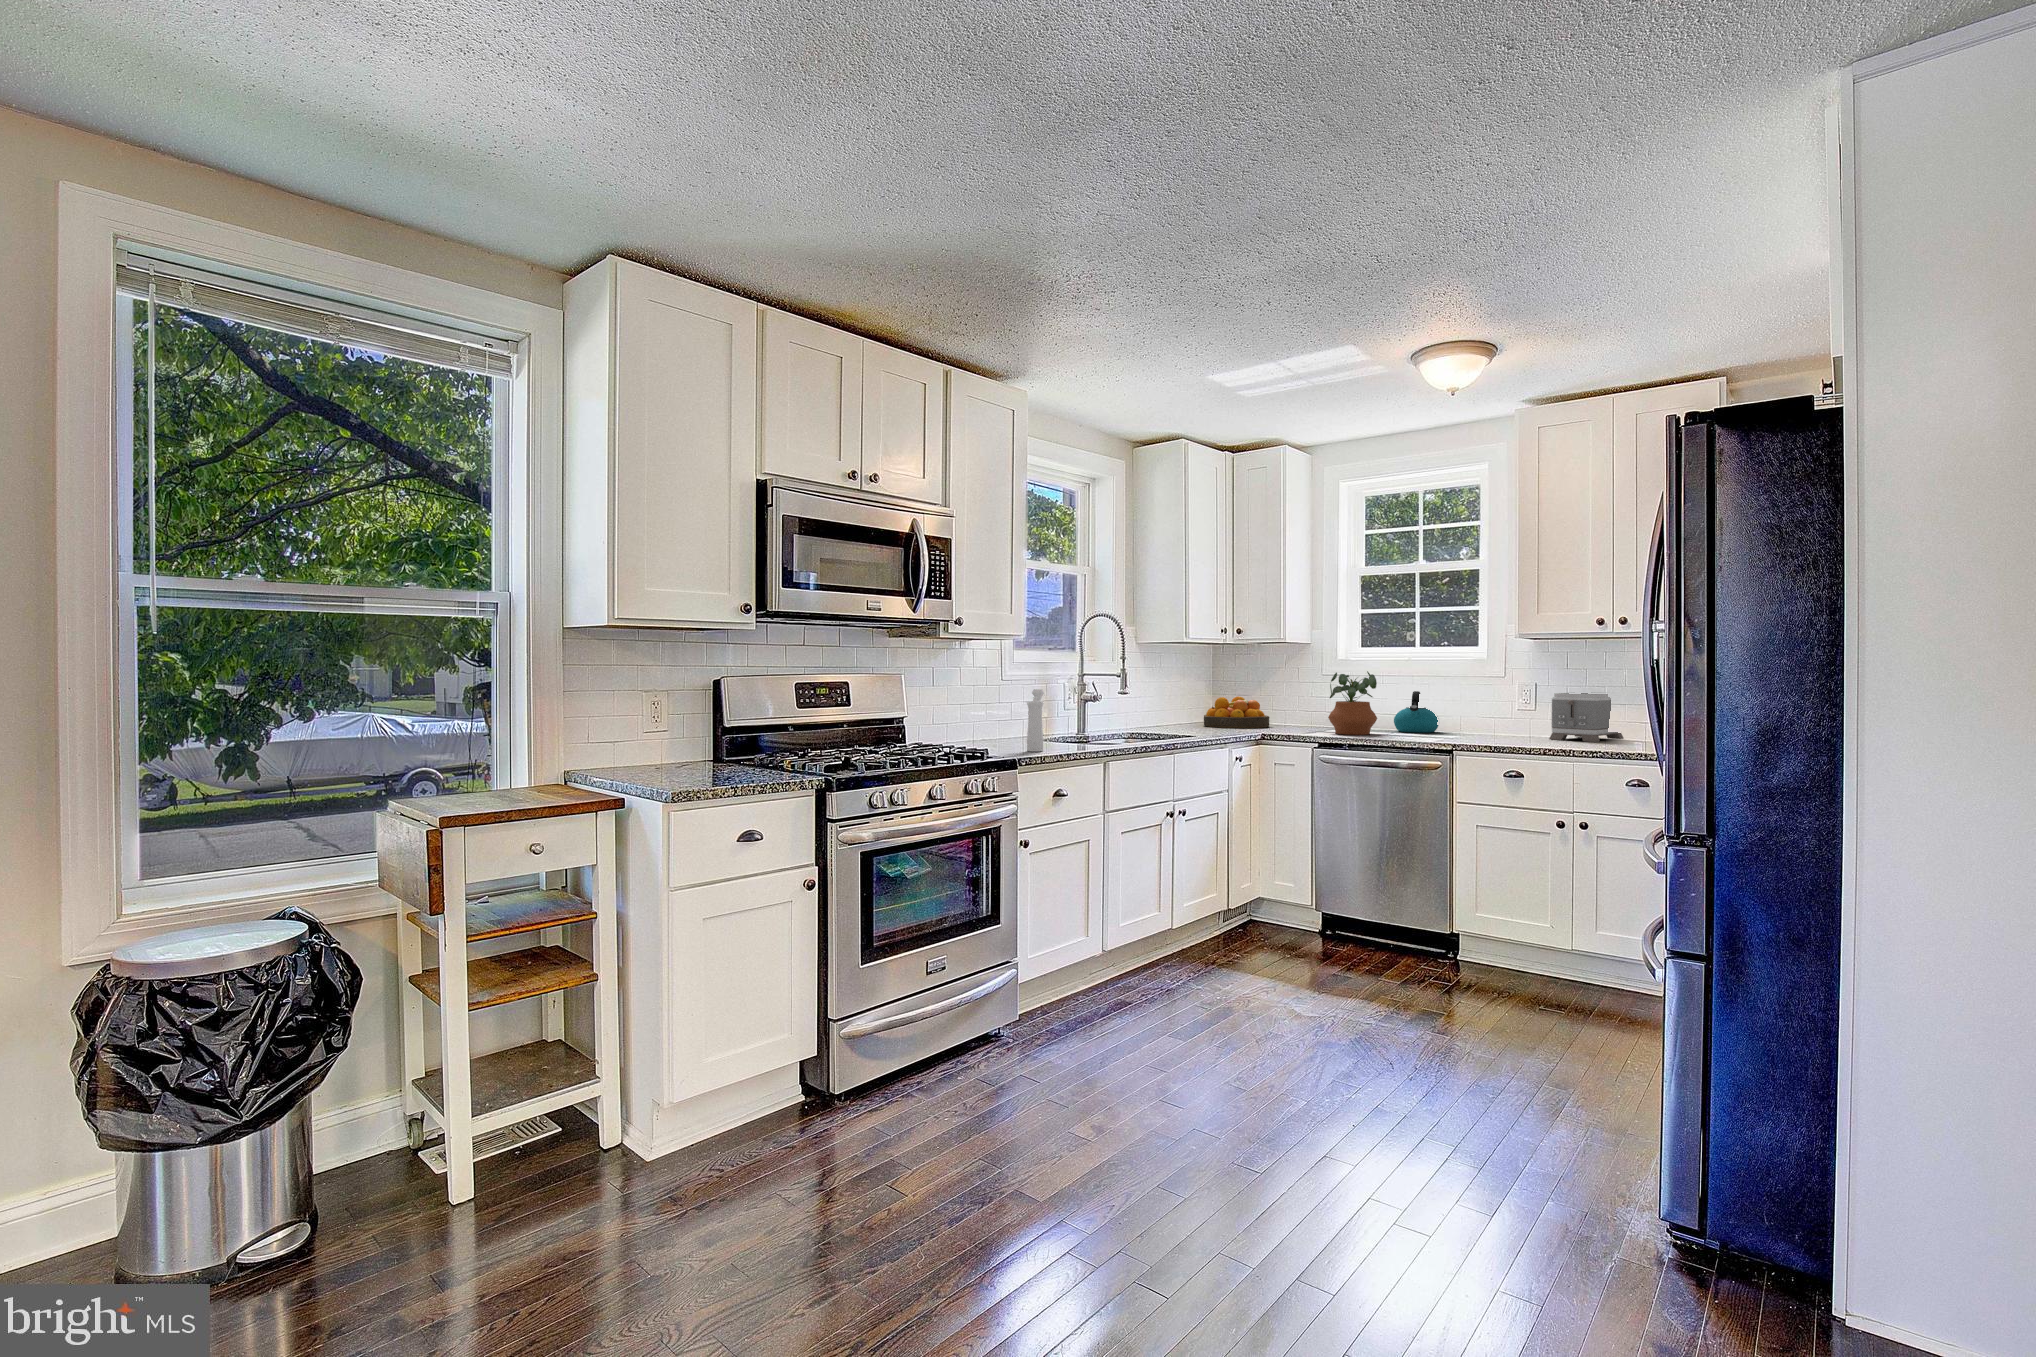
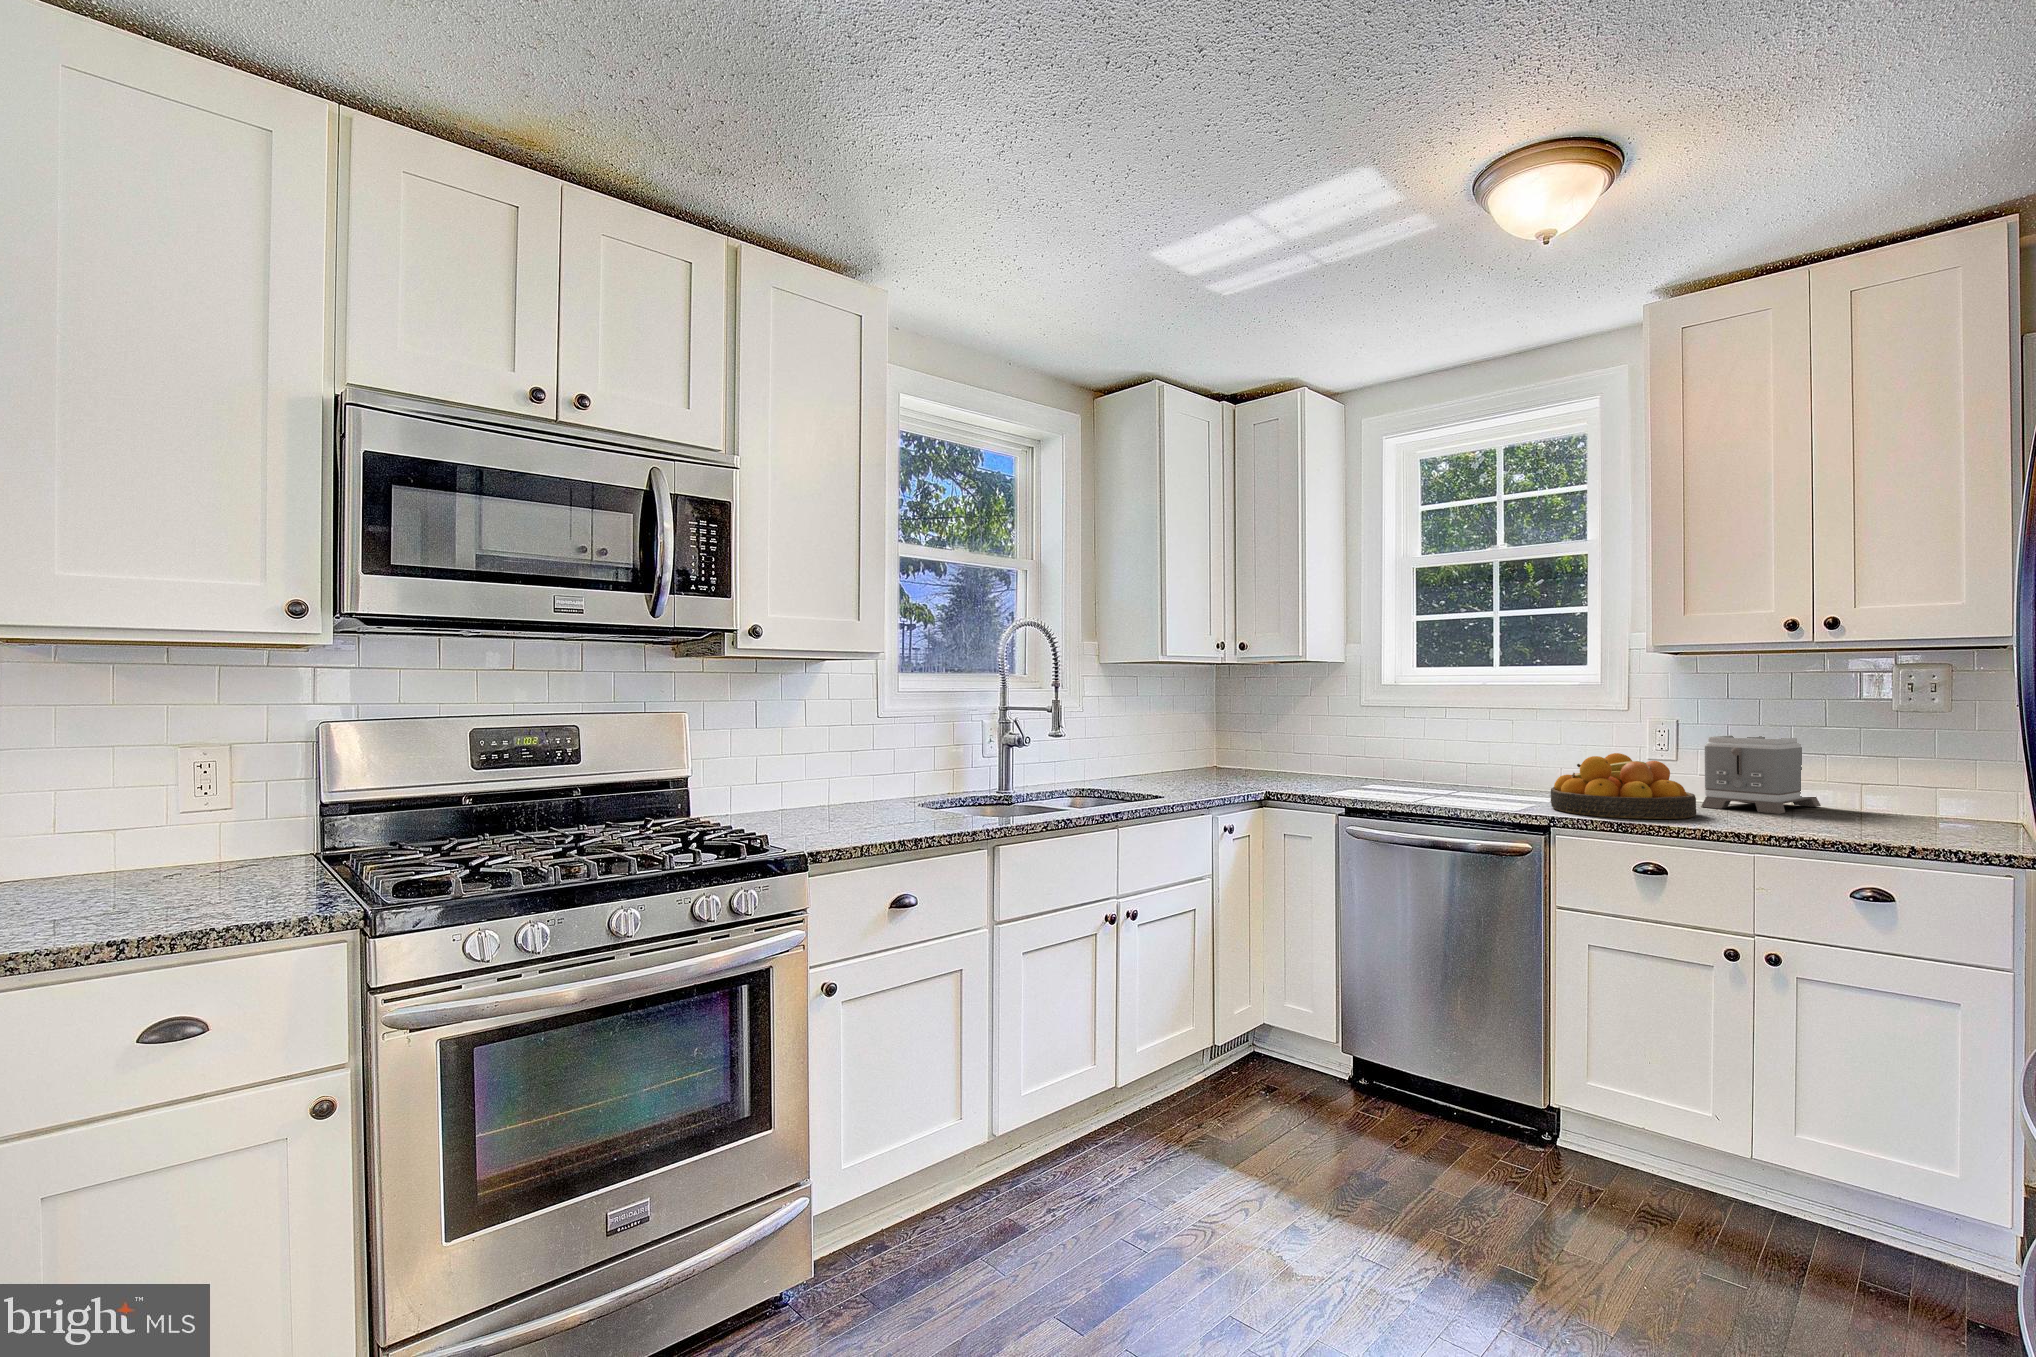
potted plant: present [1328,671,1377,735] -> none [1363,702,1435,795]
pepper mill: present [1027,689,1044,752] -> none [846,735,886,836]
kettle: present [1394,691,1438,733] -> none [1463,730,1529,790]
fruit bowl: present [1204,696,1269,728] -> present [1551,753,1696,819]

